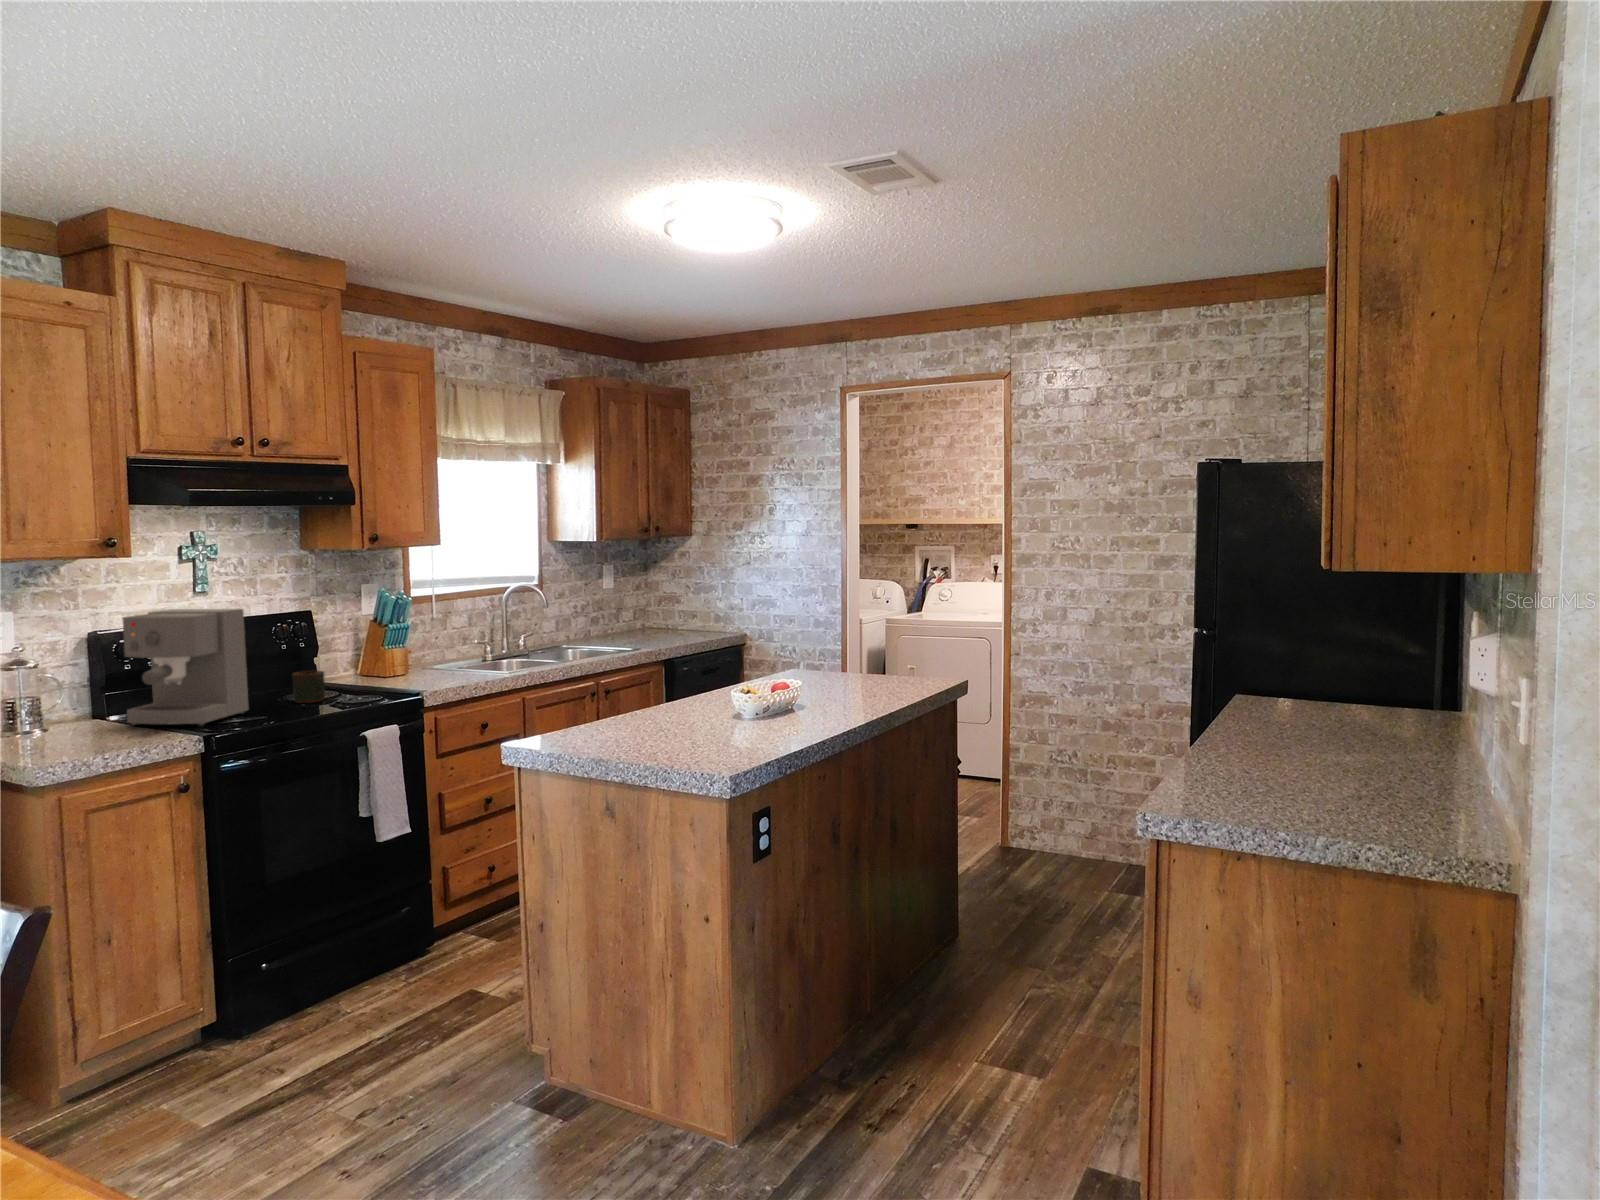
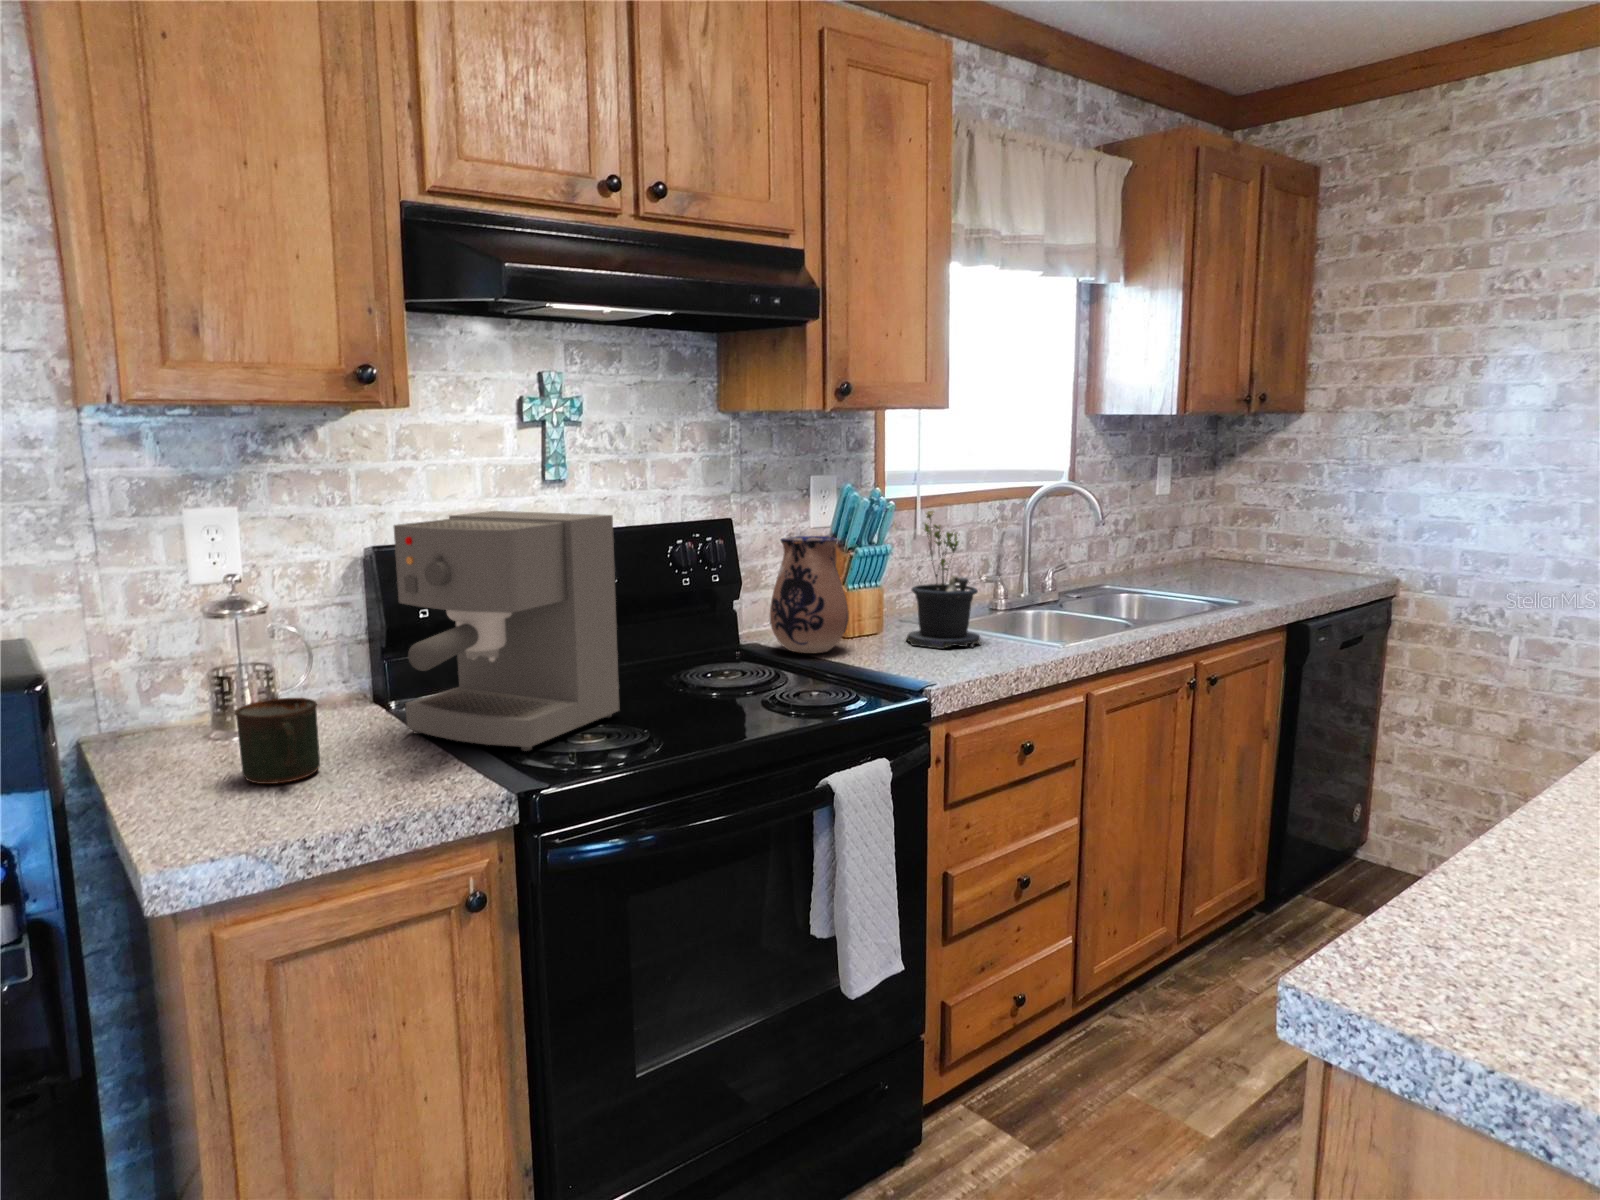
potted plant: none [422,602,467,679] -> present [906,511,980,649]
ceramic pitcher: none [335,618,384,685] -> present [770,535,849,653]
mug: present [292,671,325,703] -> present [235,698,320,784]

